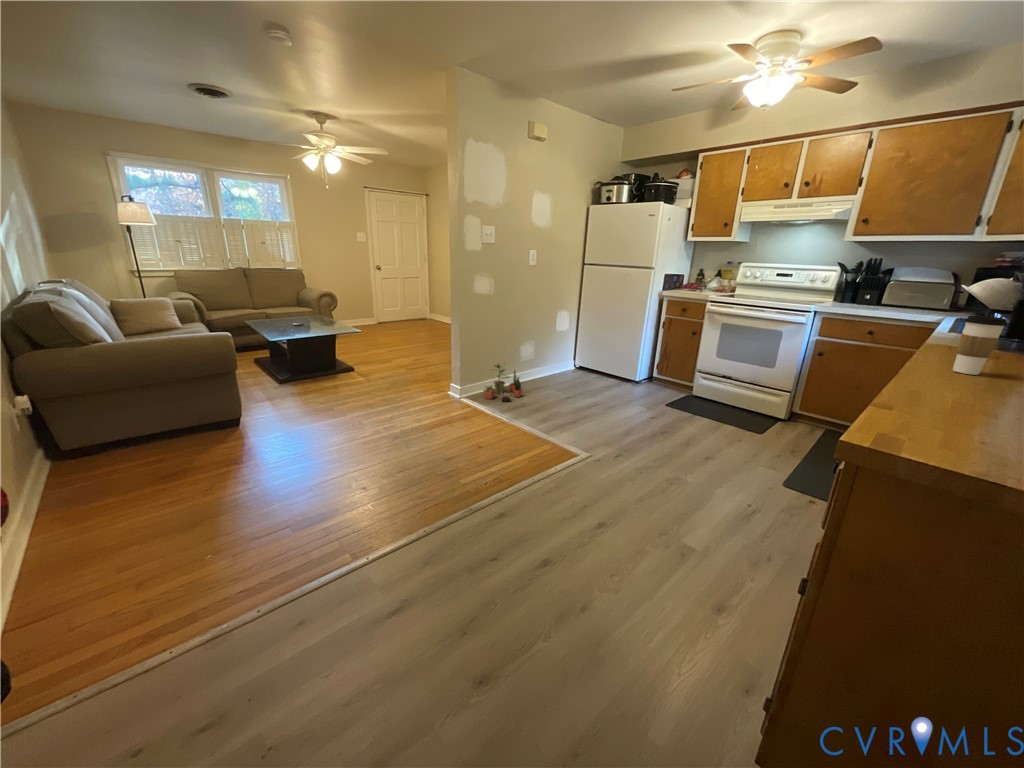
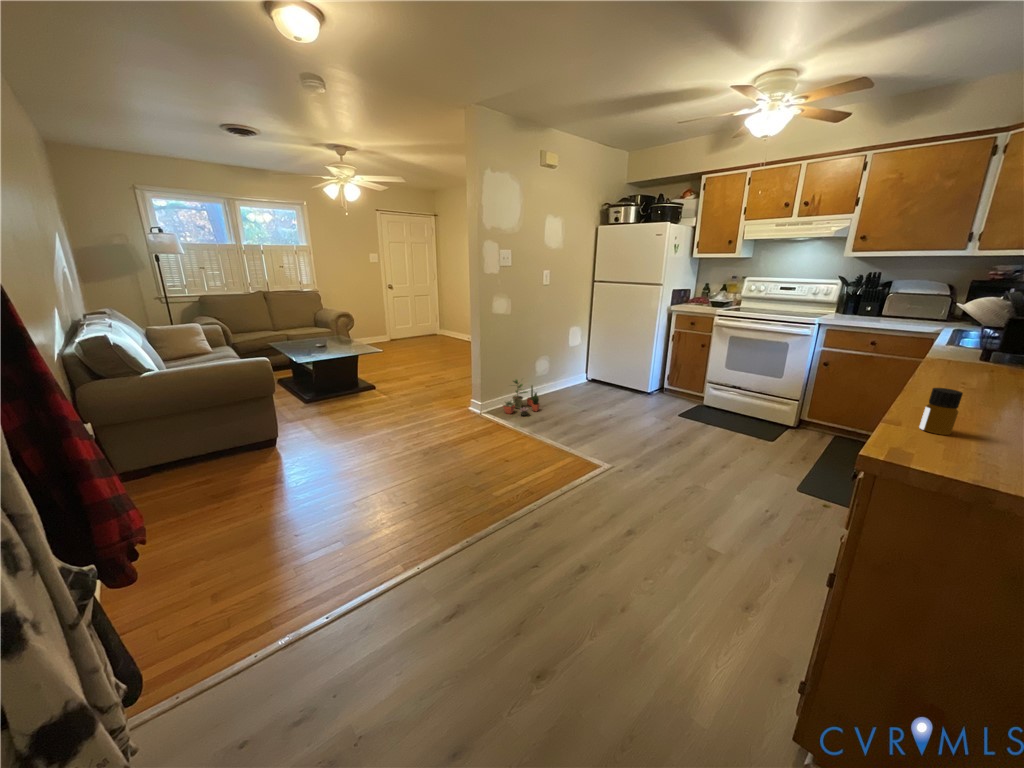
coffee cup: present [953,316,1008,375] -> none [947,335,992,387]
bottle: none [923,370,979,427] -> present [919,388,963,435]

